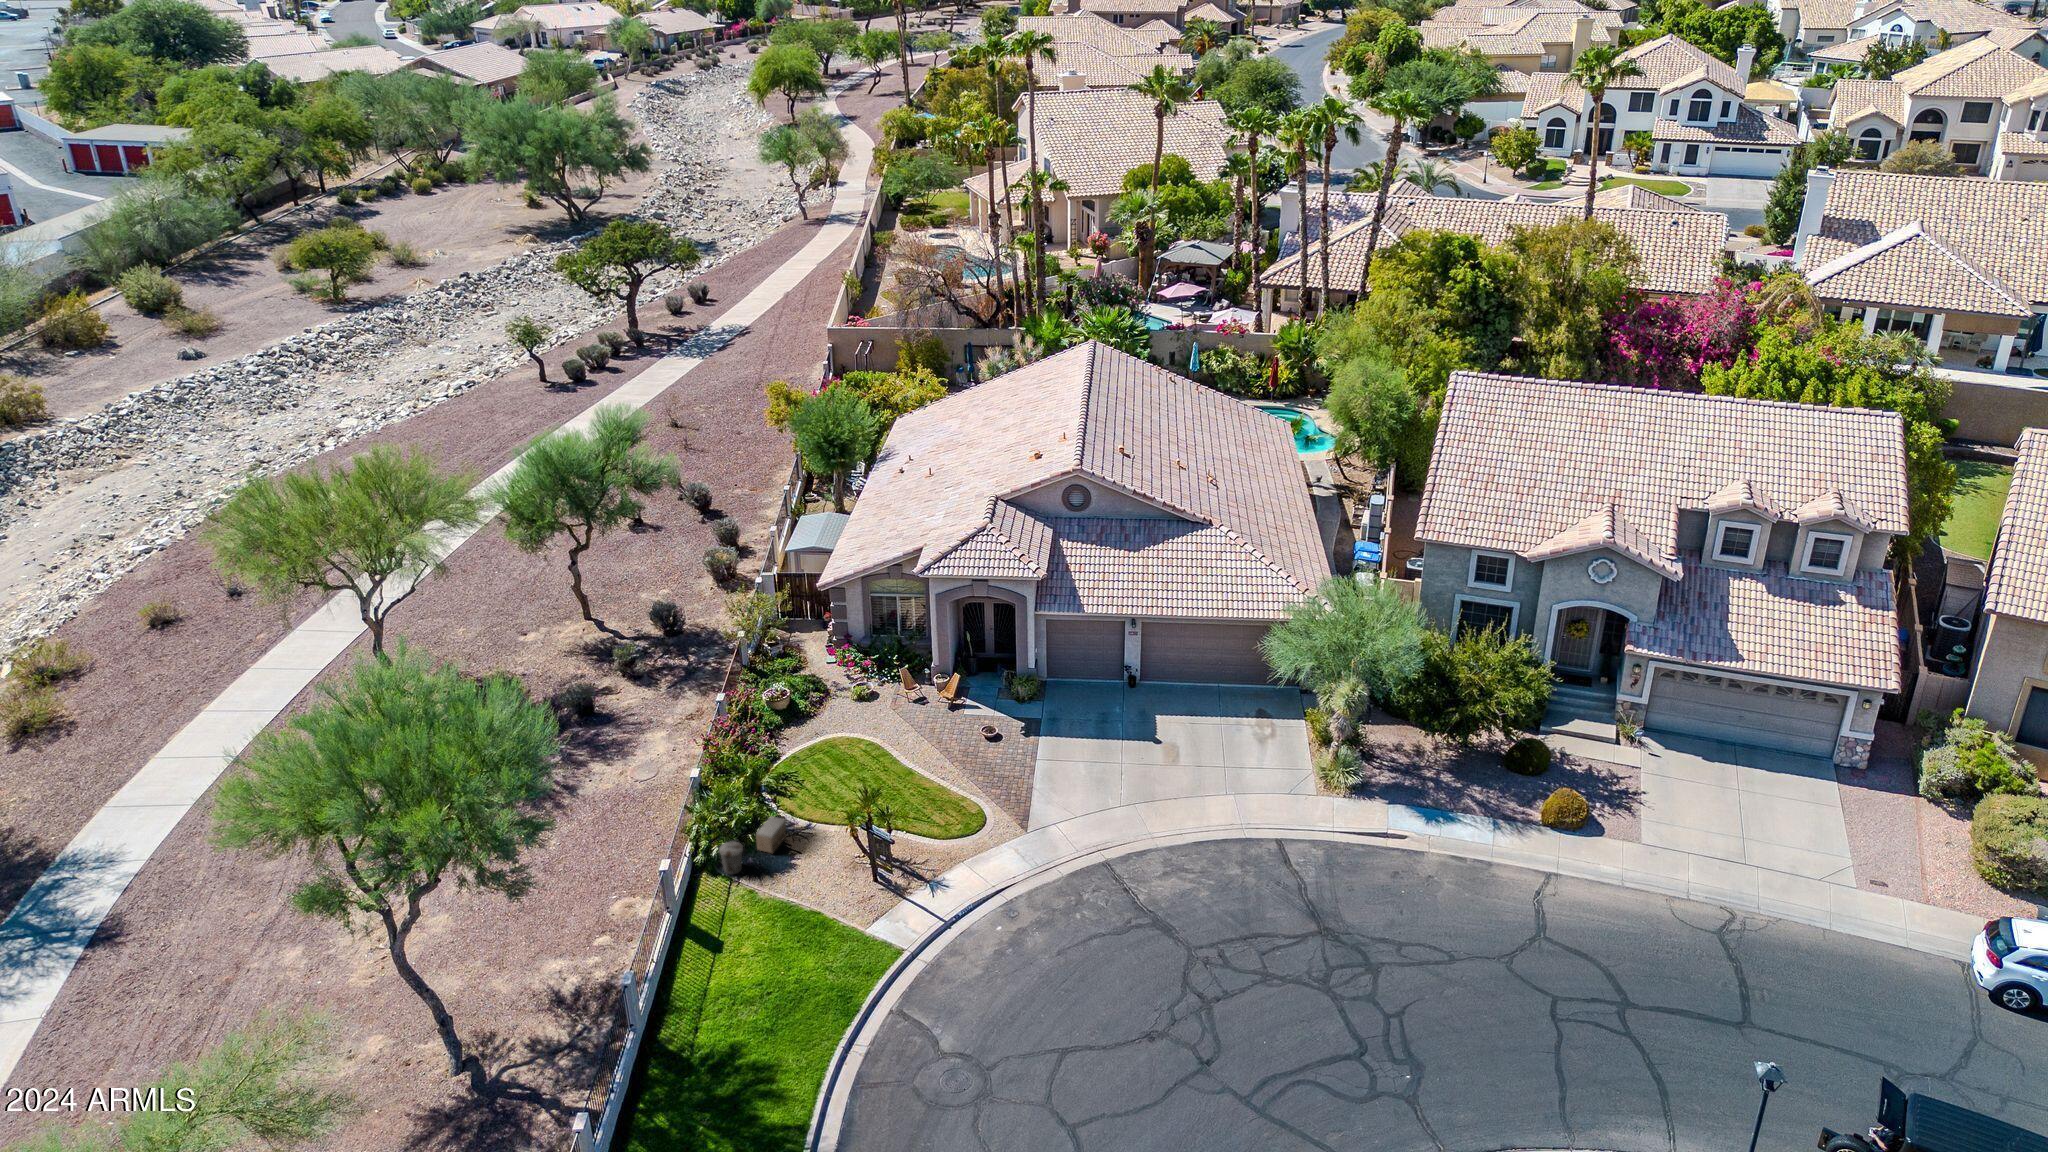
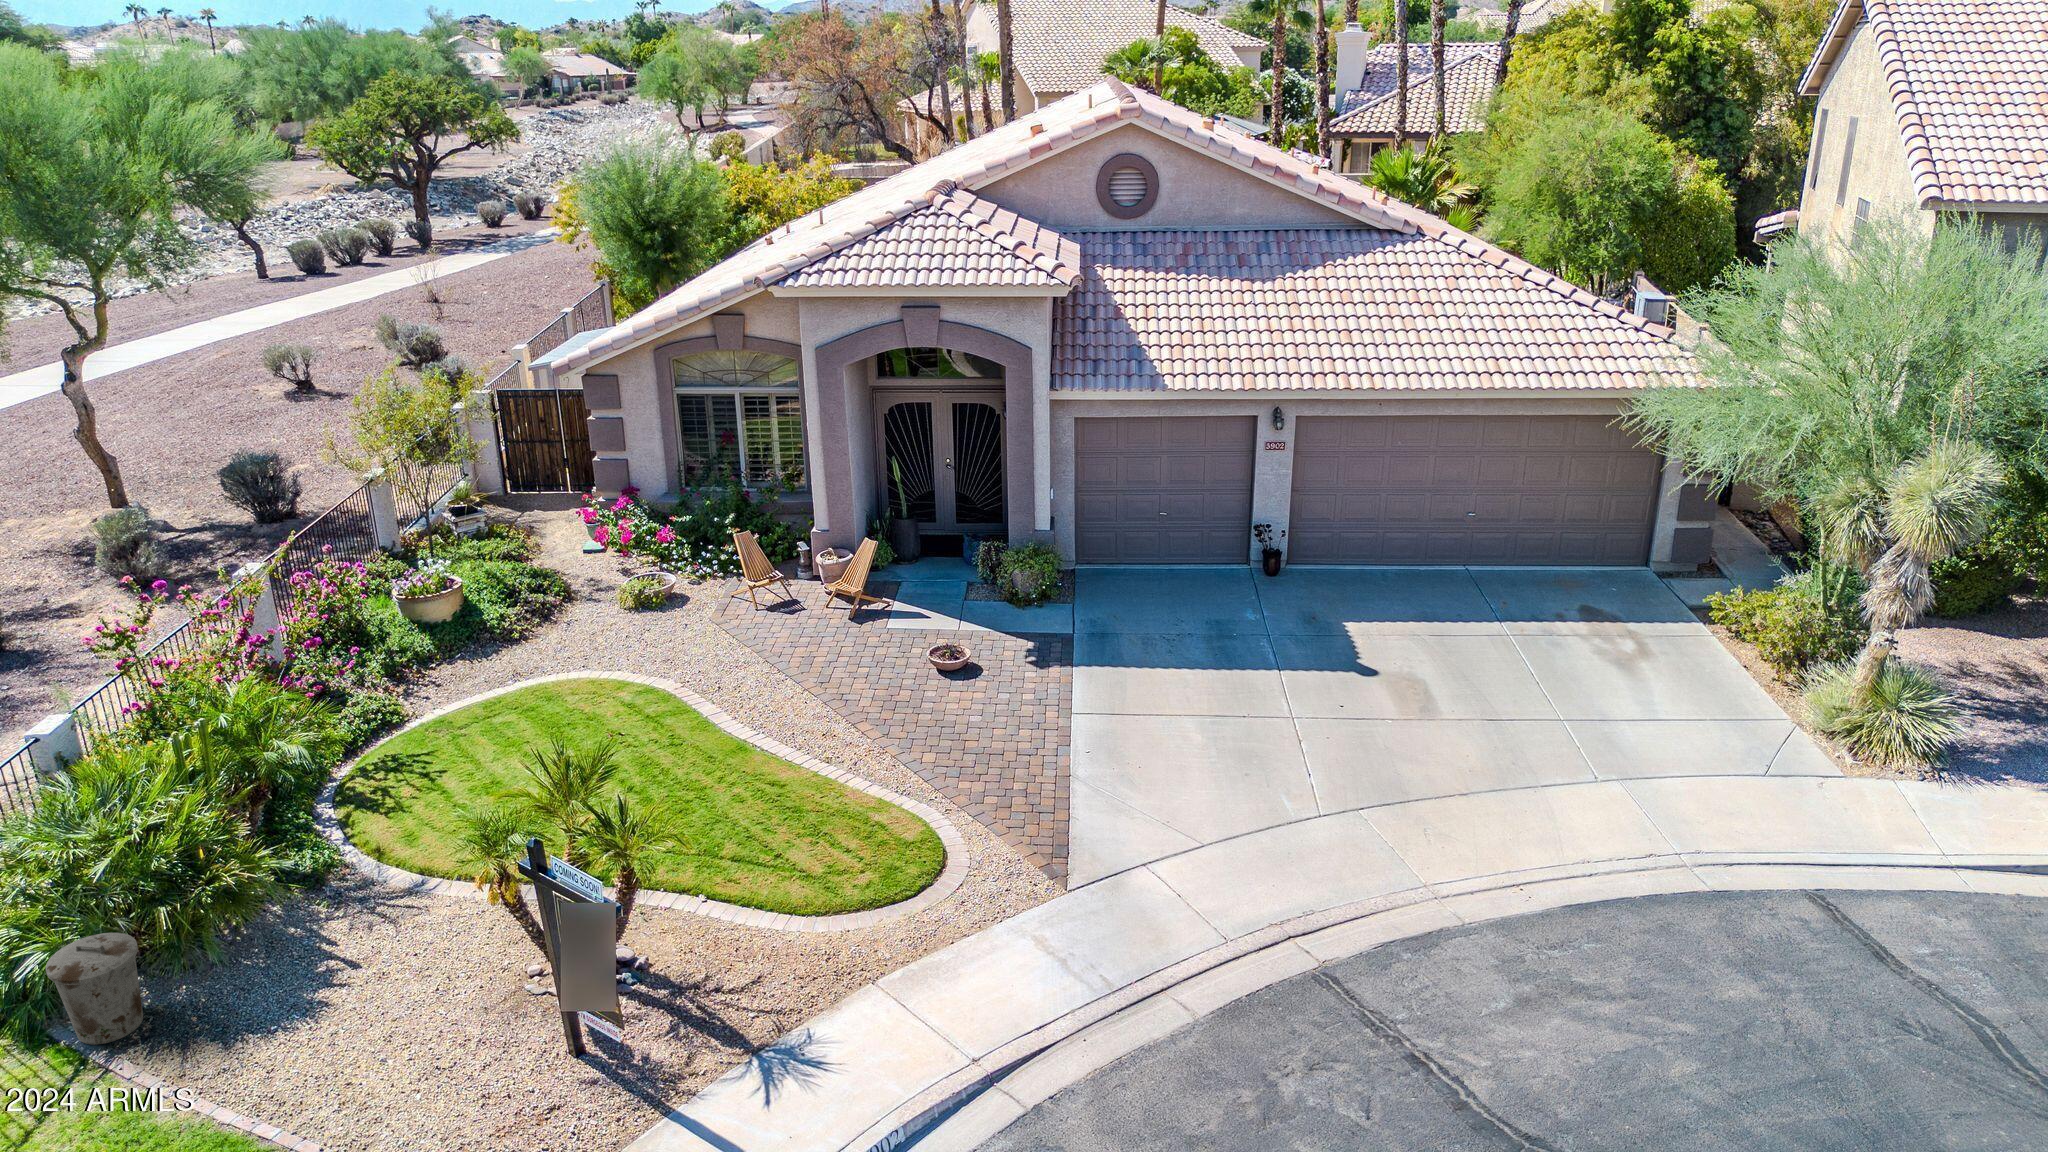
storage bench: present [756,816,786,853] -> none [207,854,333,971]

